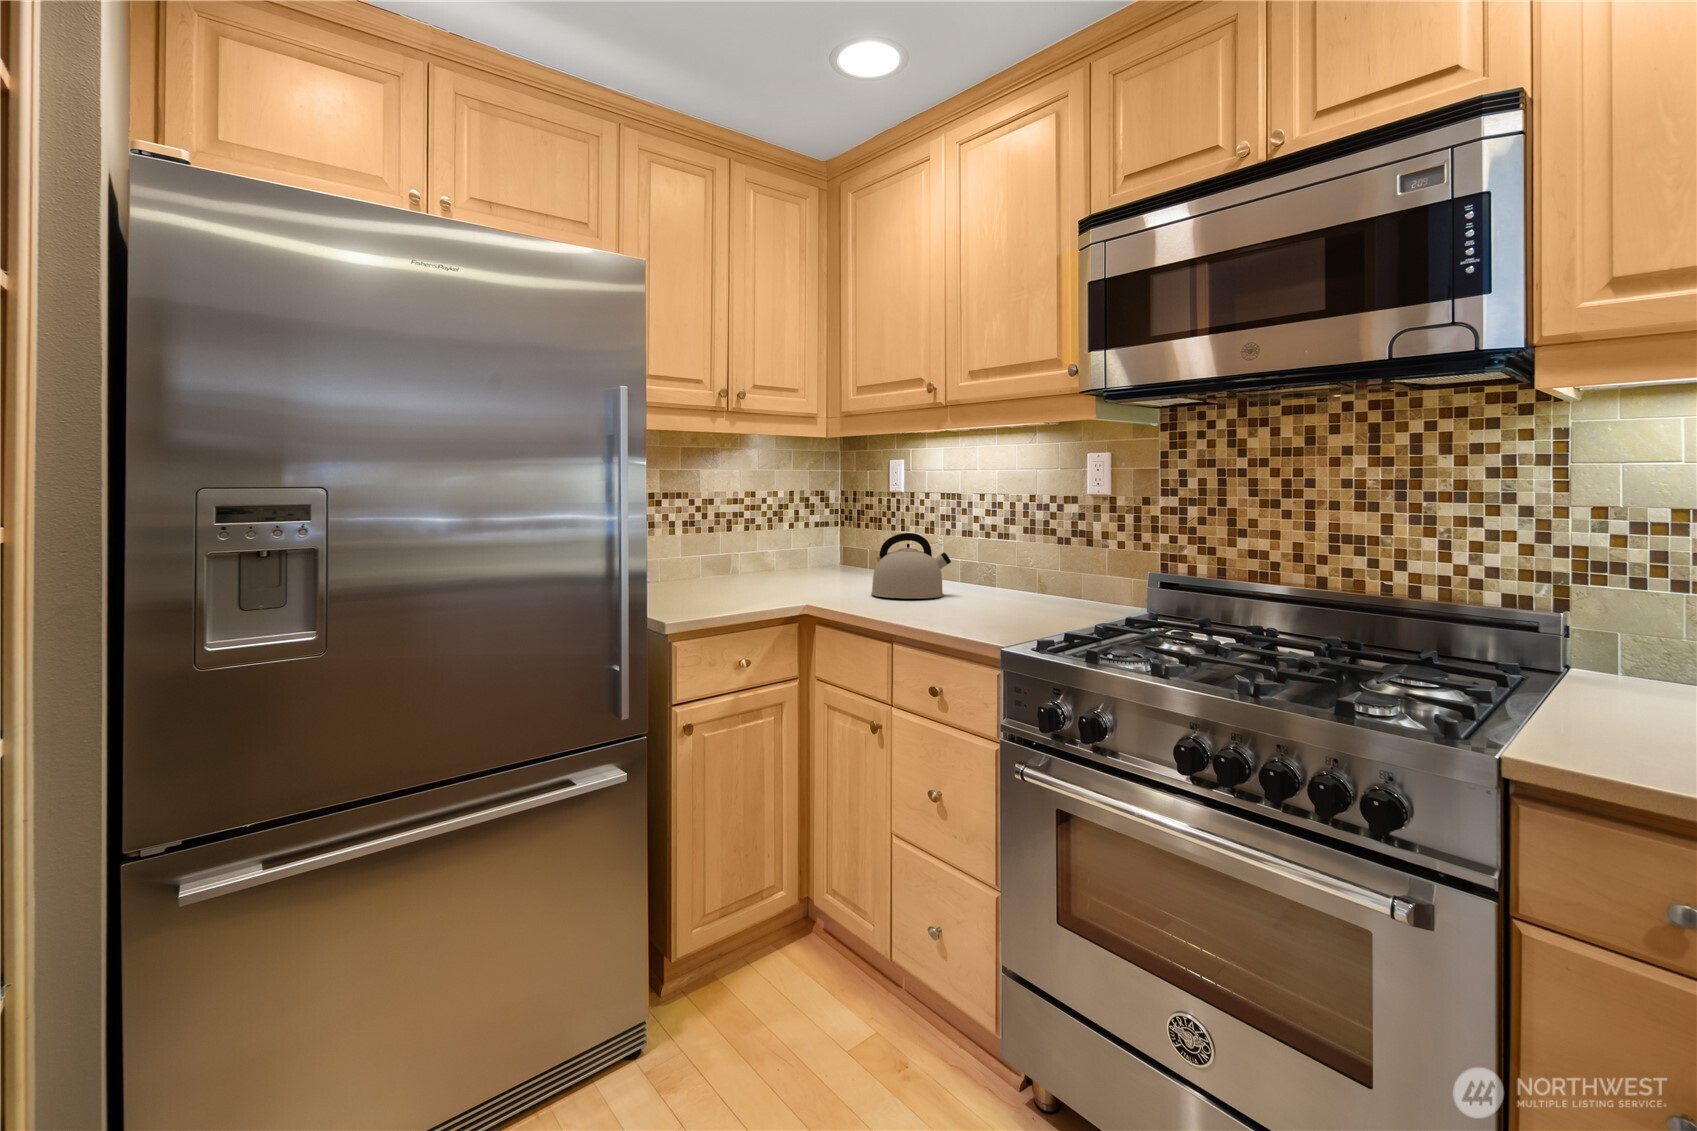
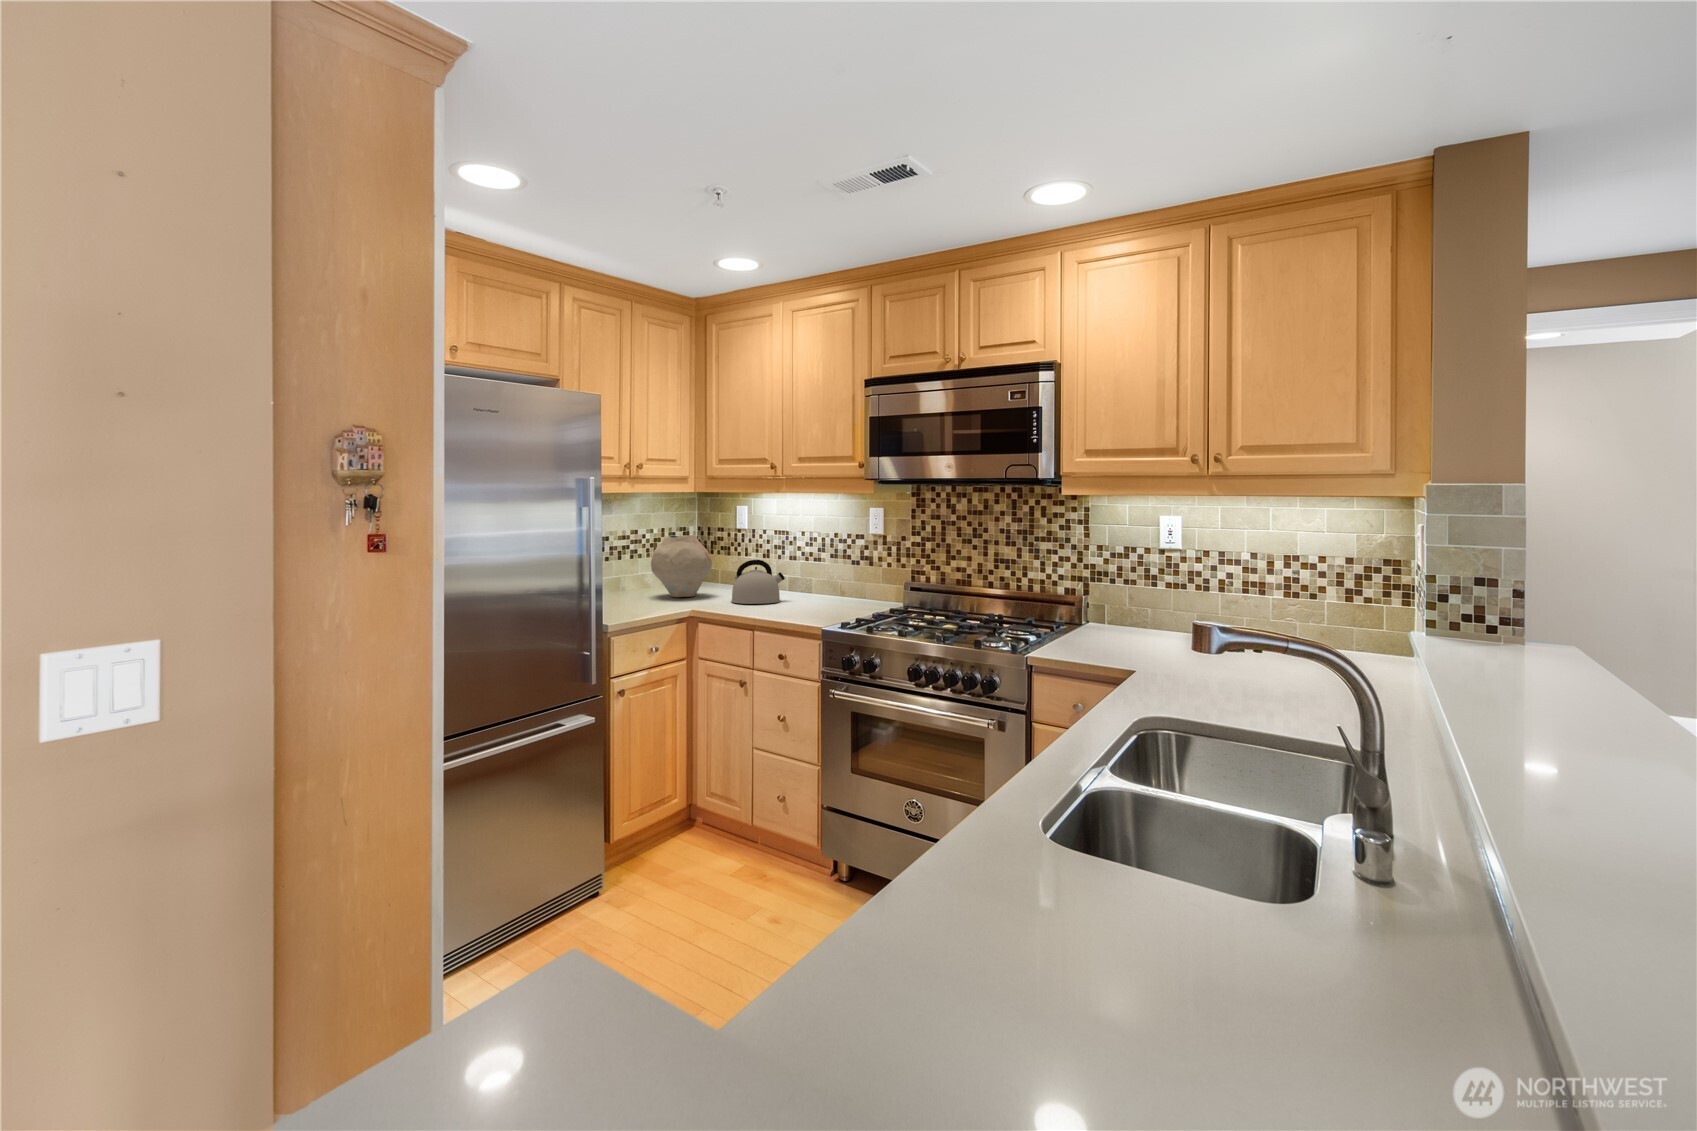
vase: none [766,498,850,585] -> present [651,535,712,597]

